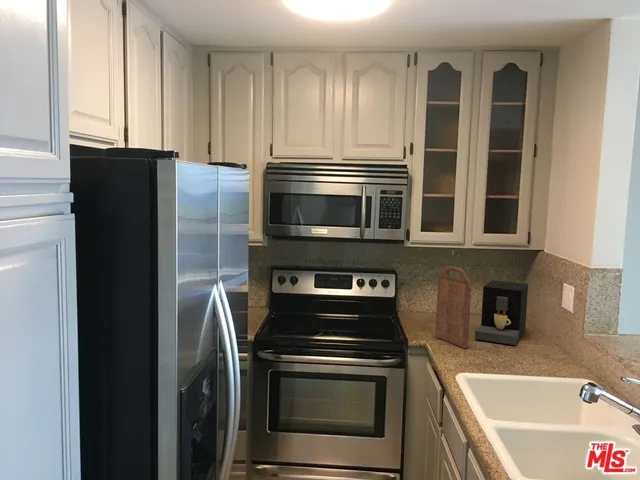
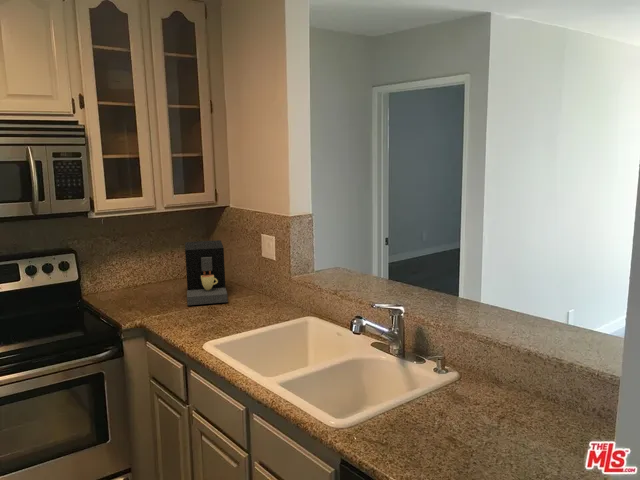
cutting board: present [435,266,471,348] -> none [142,234,189,317]

